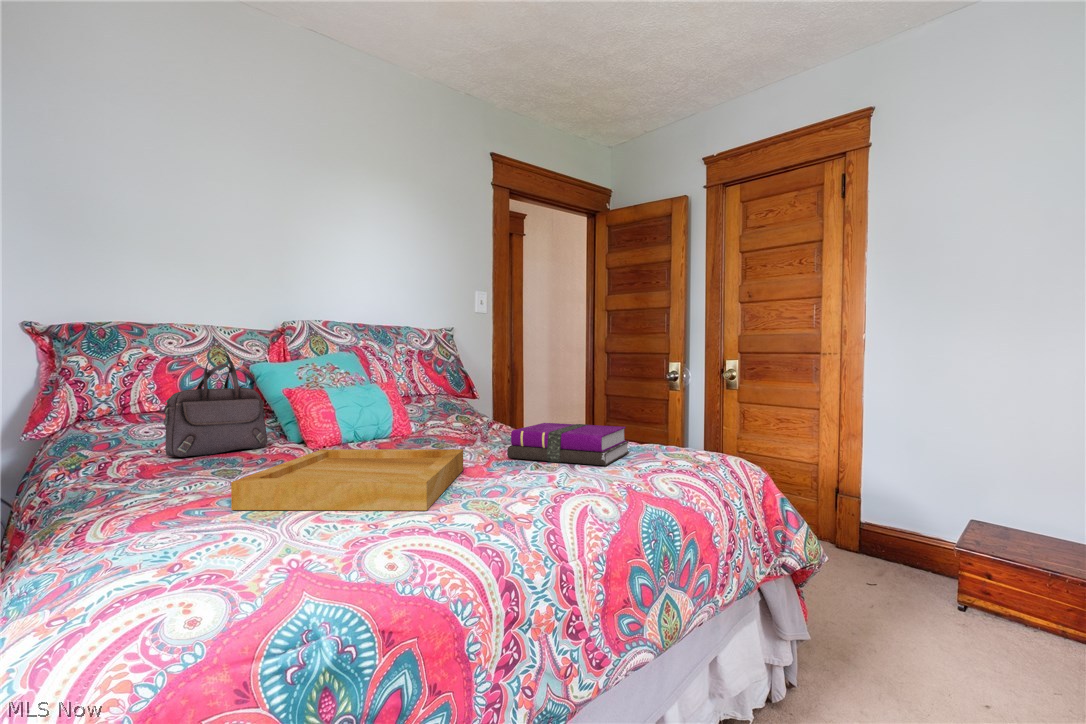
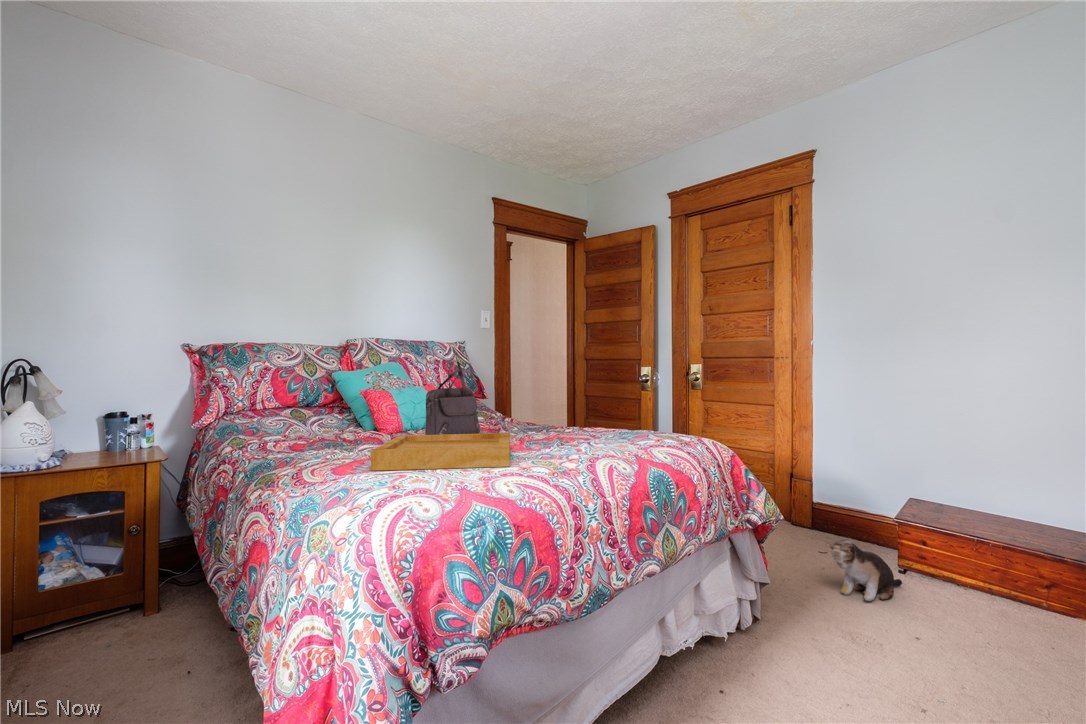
handbag: present [163,353,268,457] -> present [425,361,480,435]
notebook: present [507,423,629,466] -> none [537,416,629,443]
plush toy: none [886,586,987,670] -> present [825,539,902,601]

